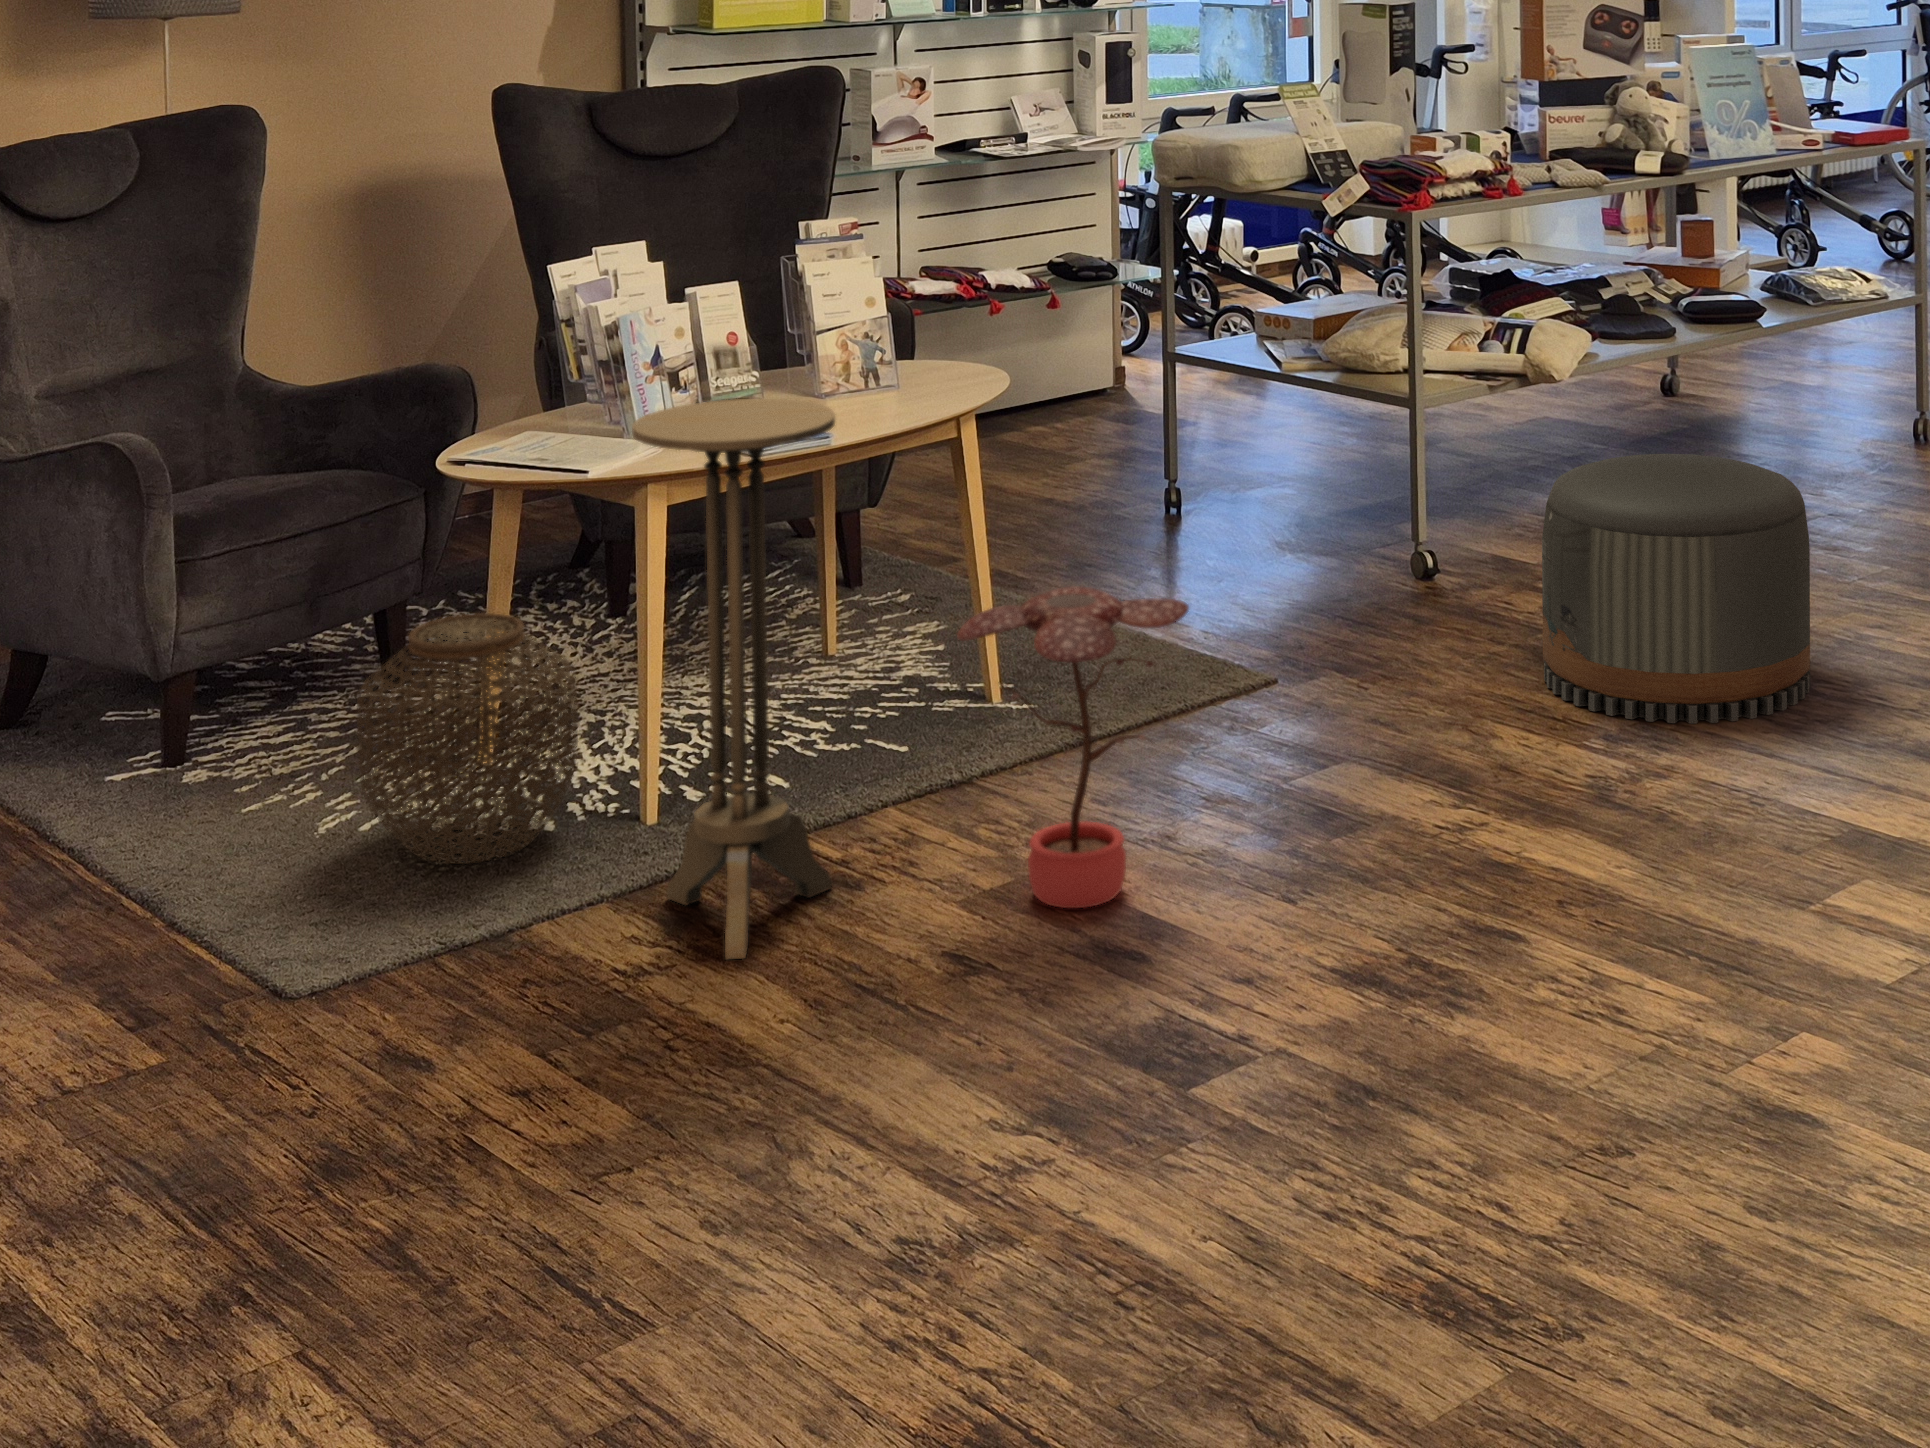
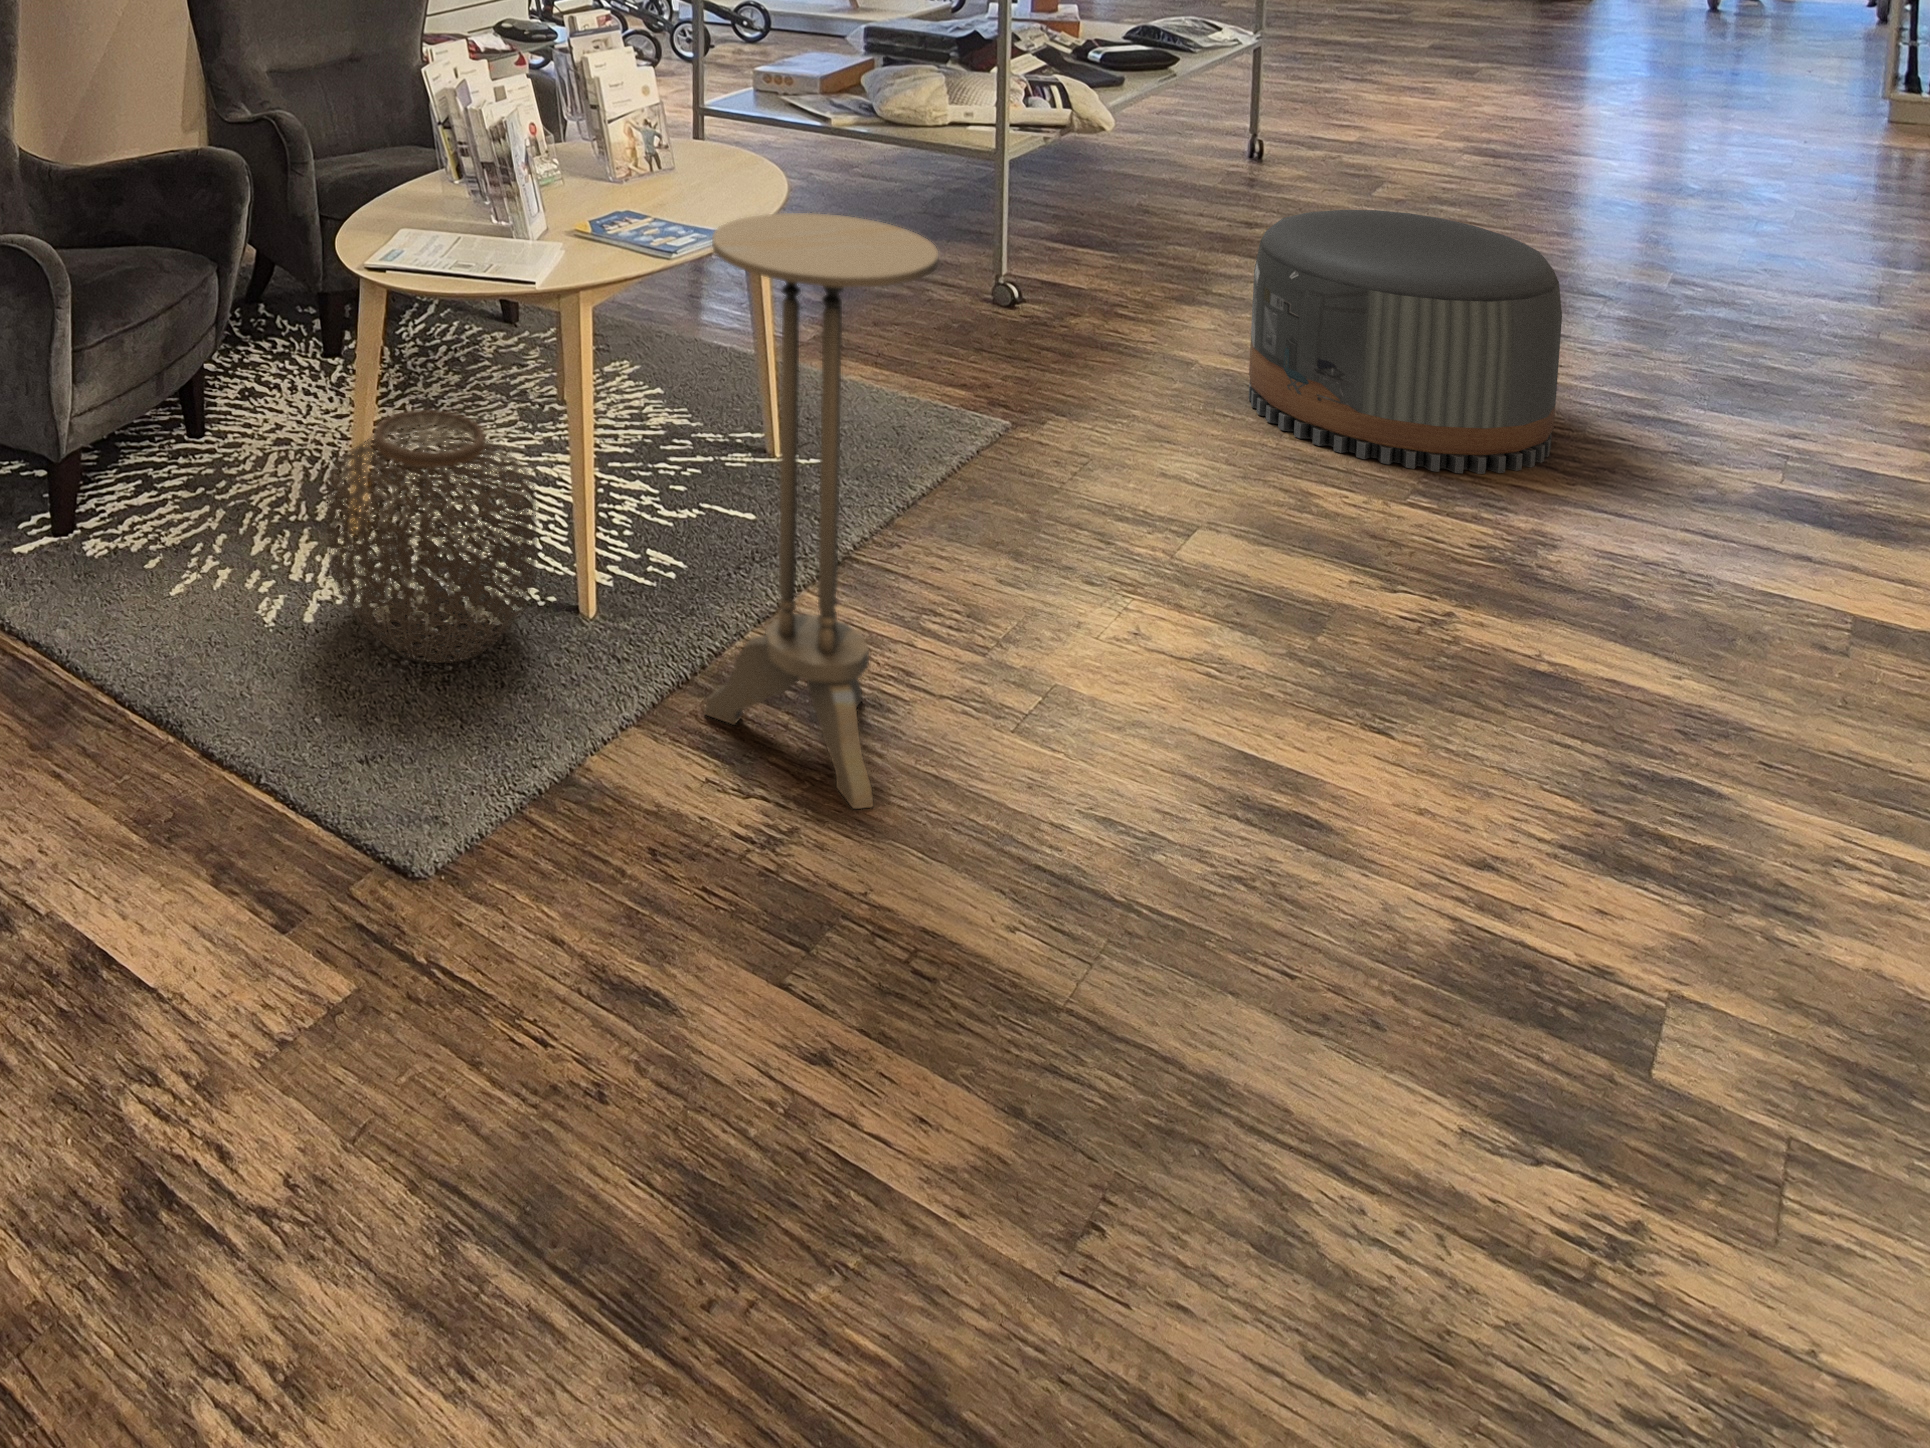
potted plant: present [957,586,1189,908] -> none [1021,391,1259,732]

